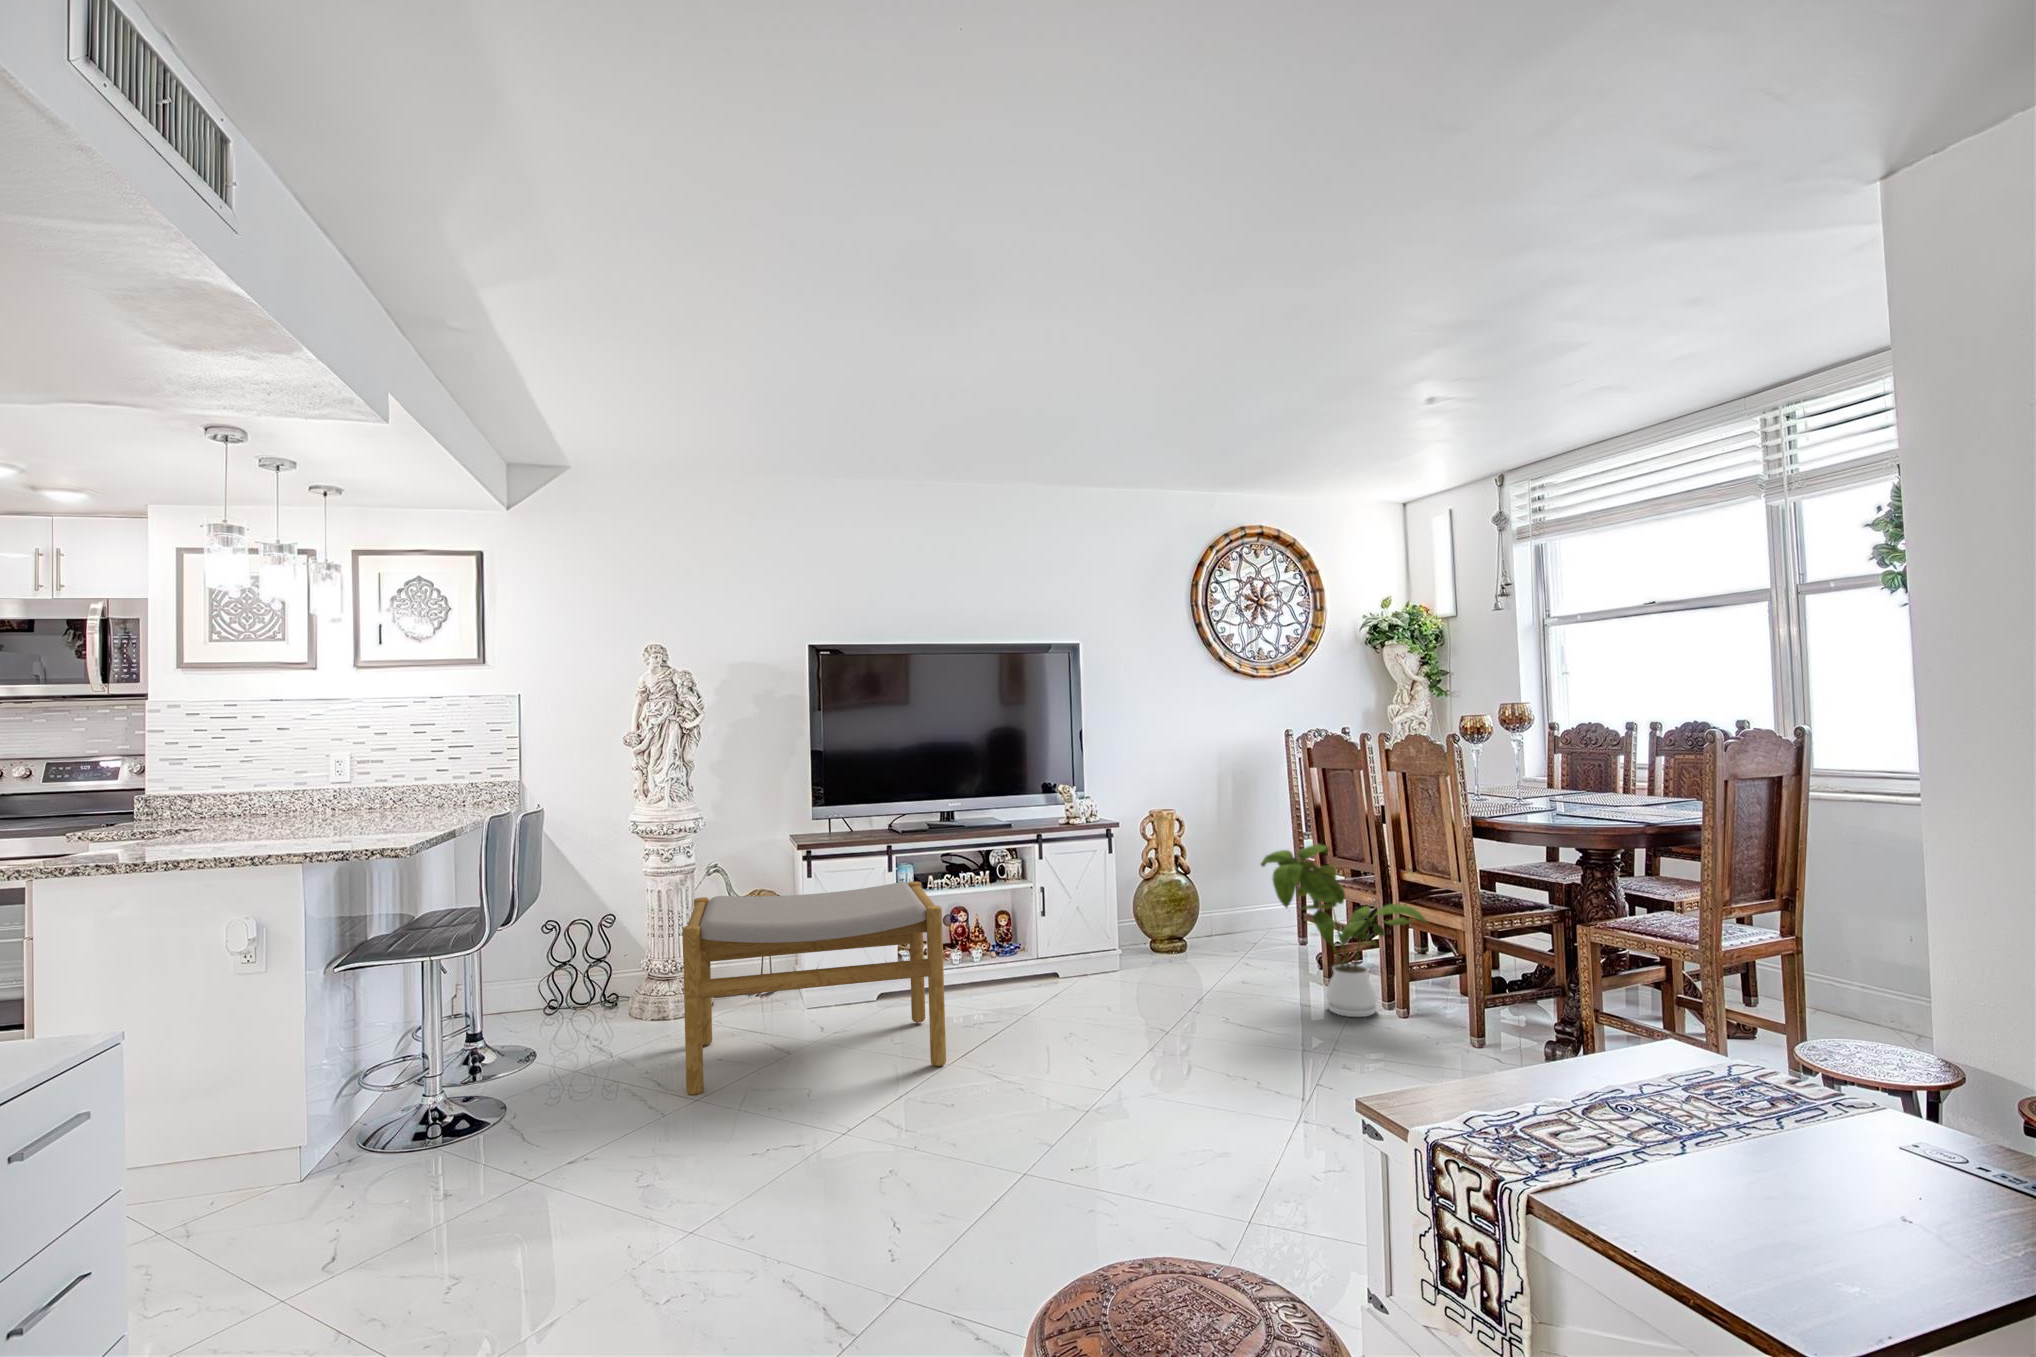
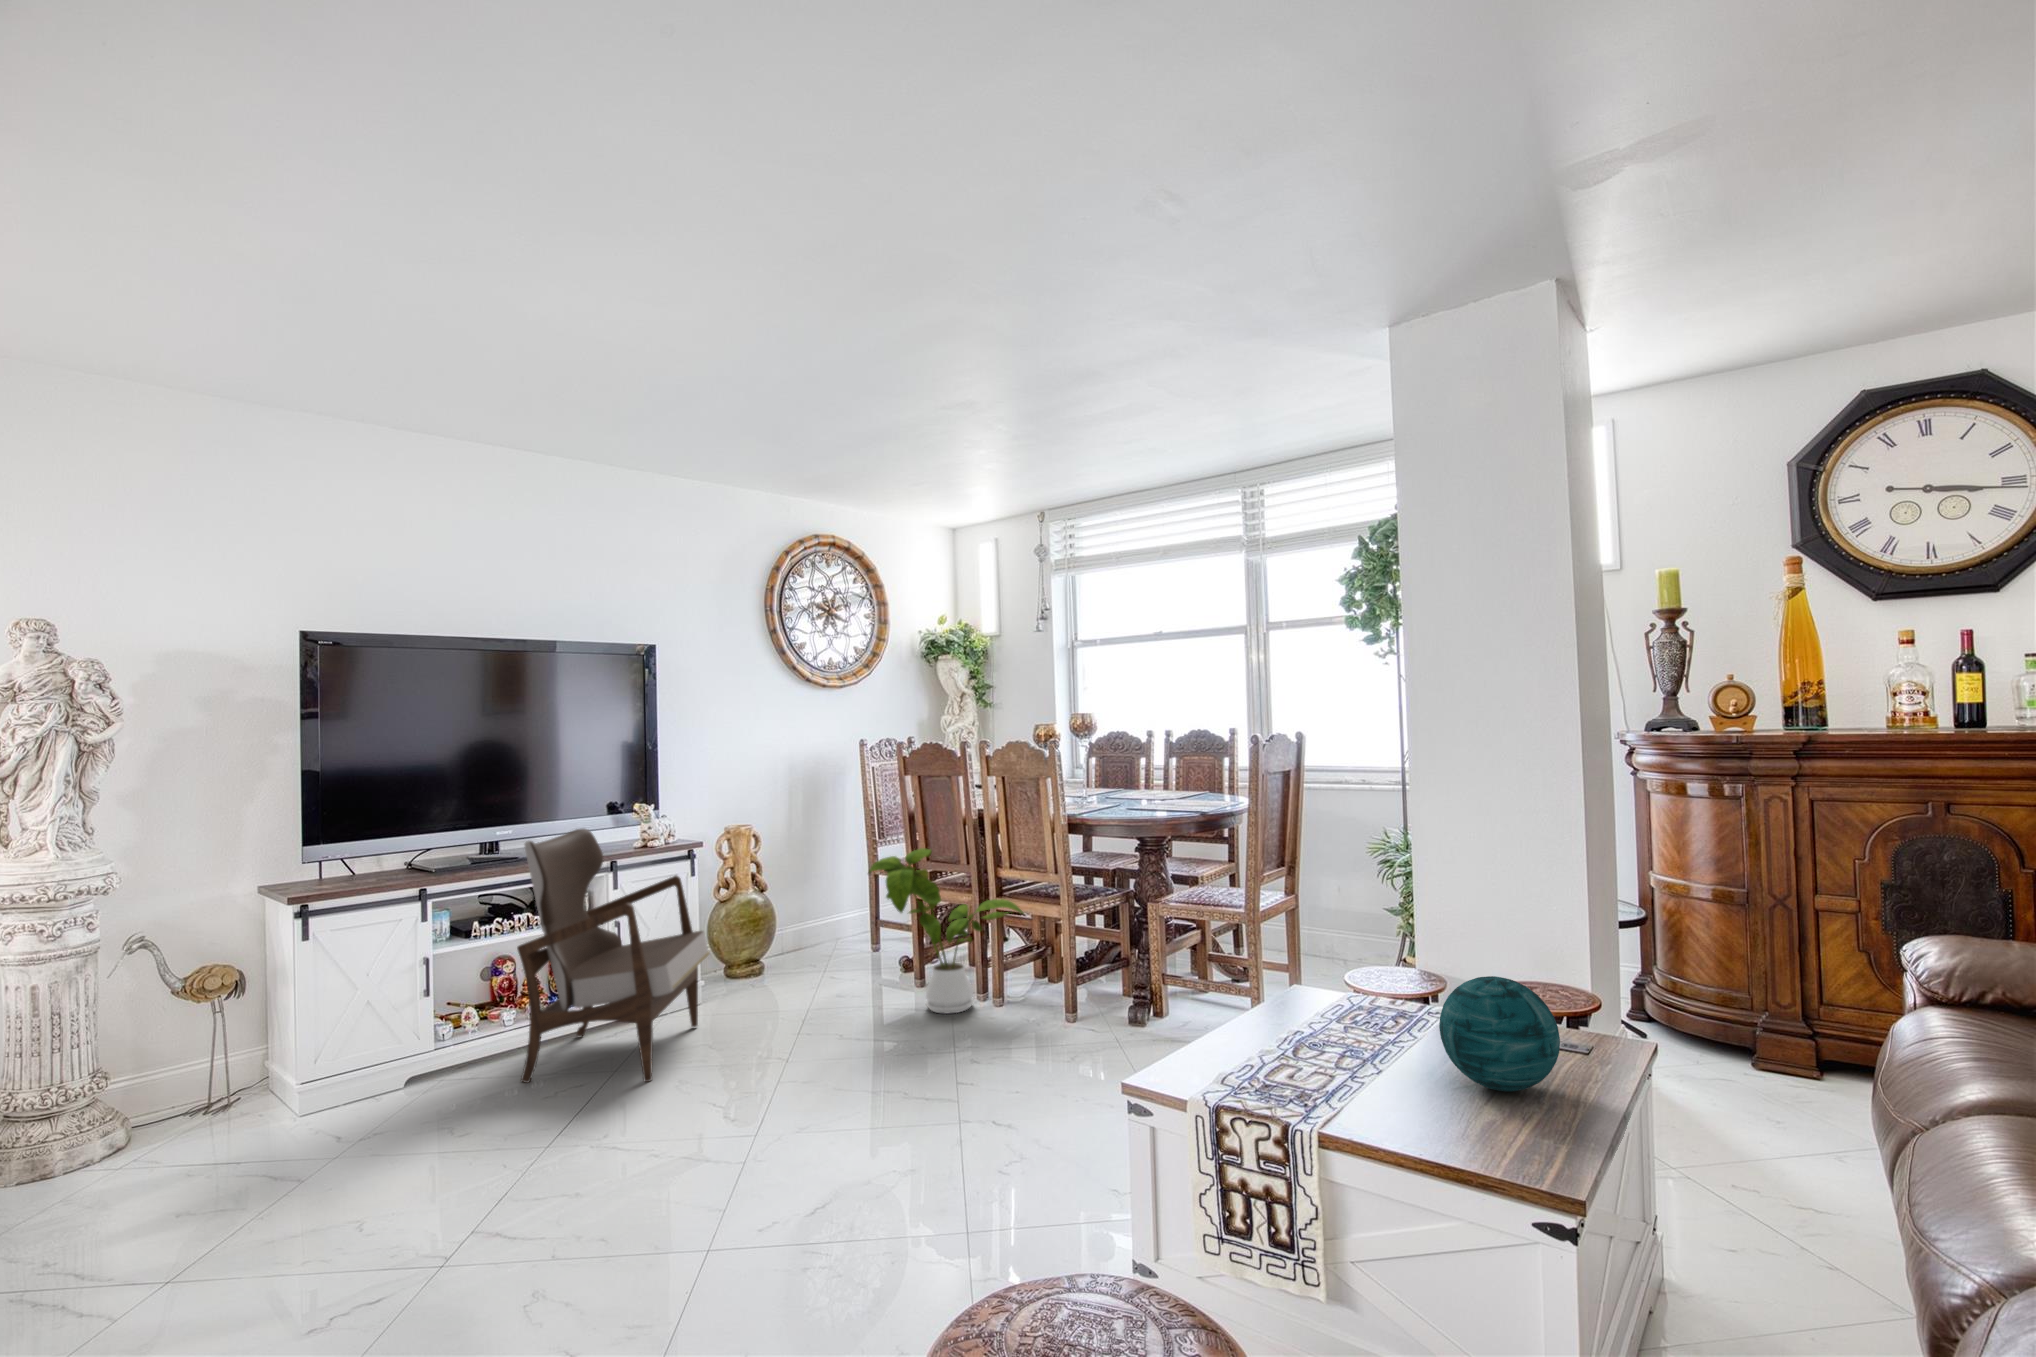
armchair: none [953,805,1117,1031] -> present [517,829,709,1083]
footstool: present [683,882,946,1095] -> none [119,928,532,1271]
decorative orb: none [1744,1064,1919,1214] -> present [1439,976,1560,1091]

